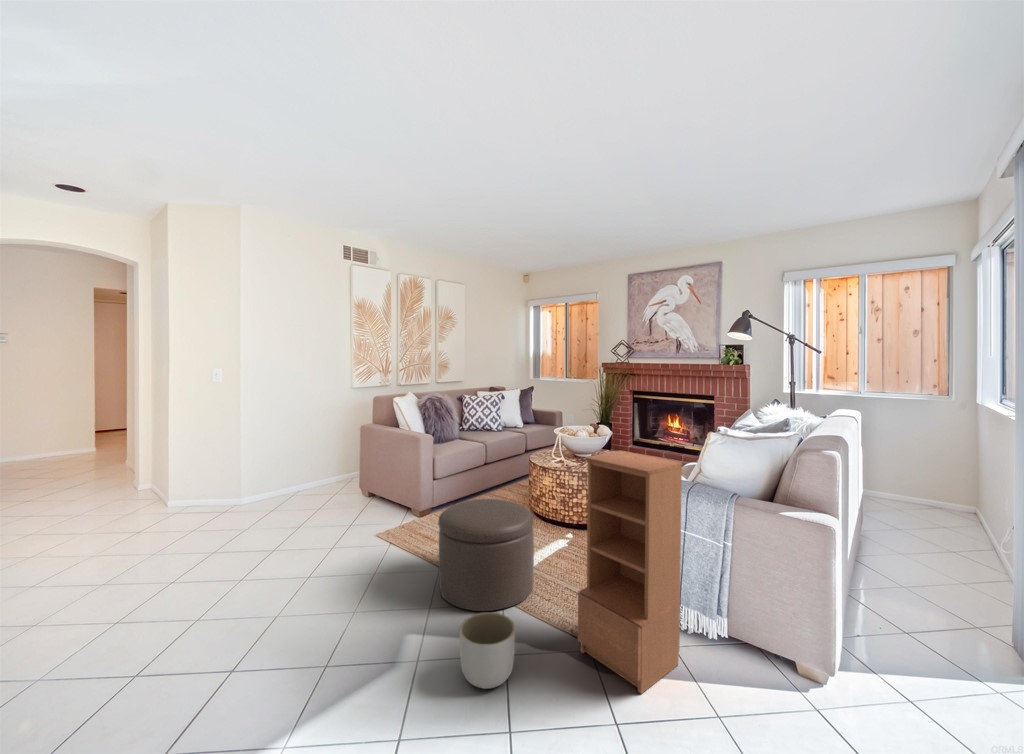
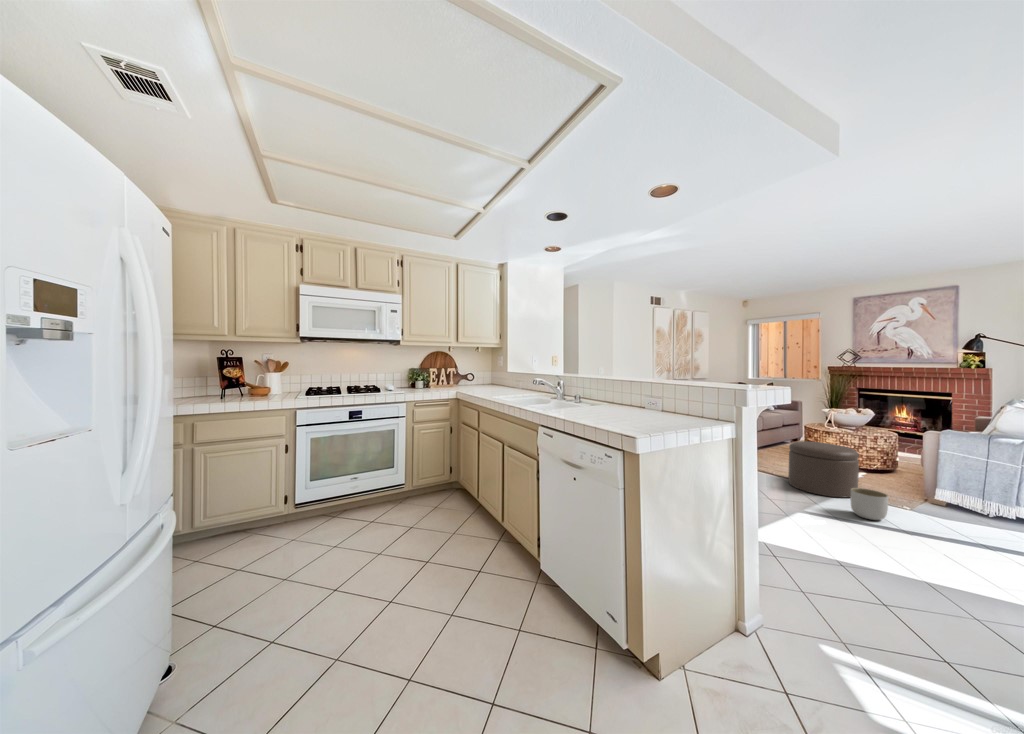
bookcase: present [578,451,682,693] -> none [918,412,999,534]

